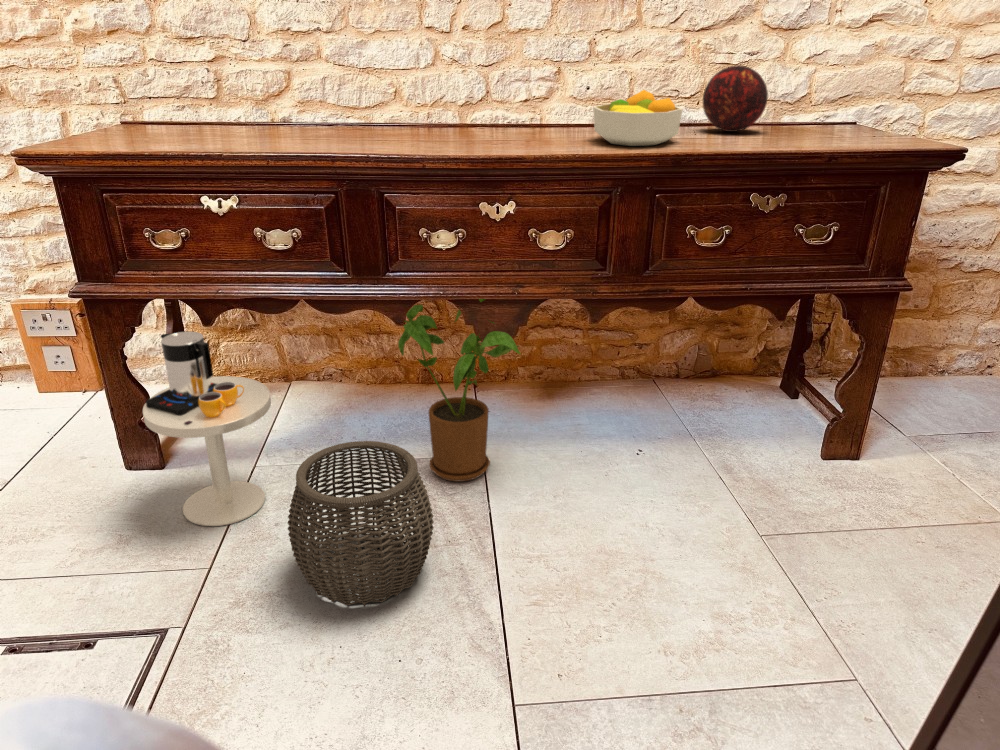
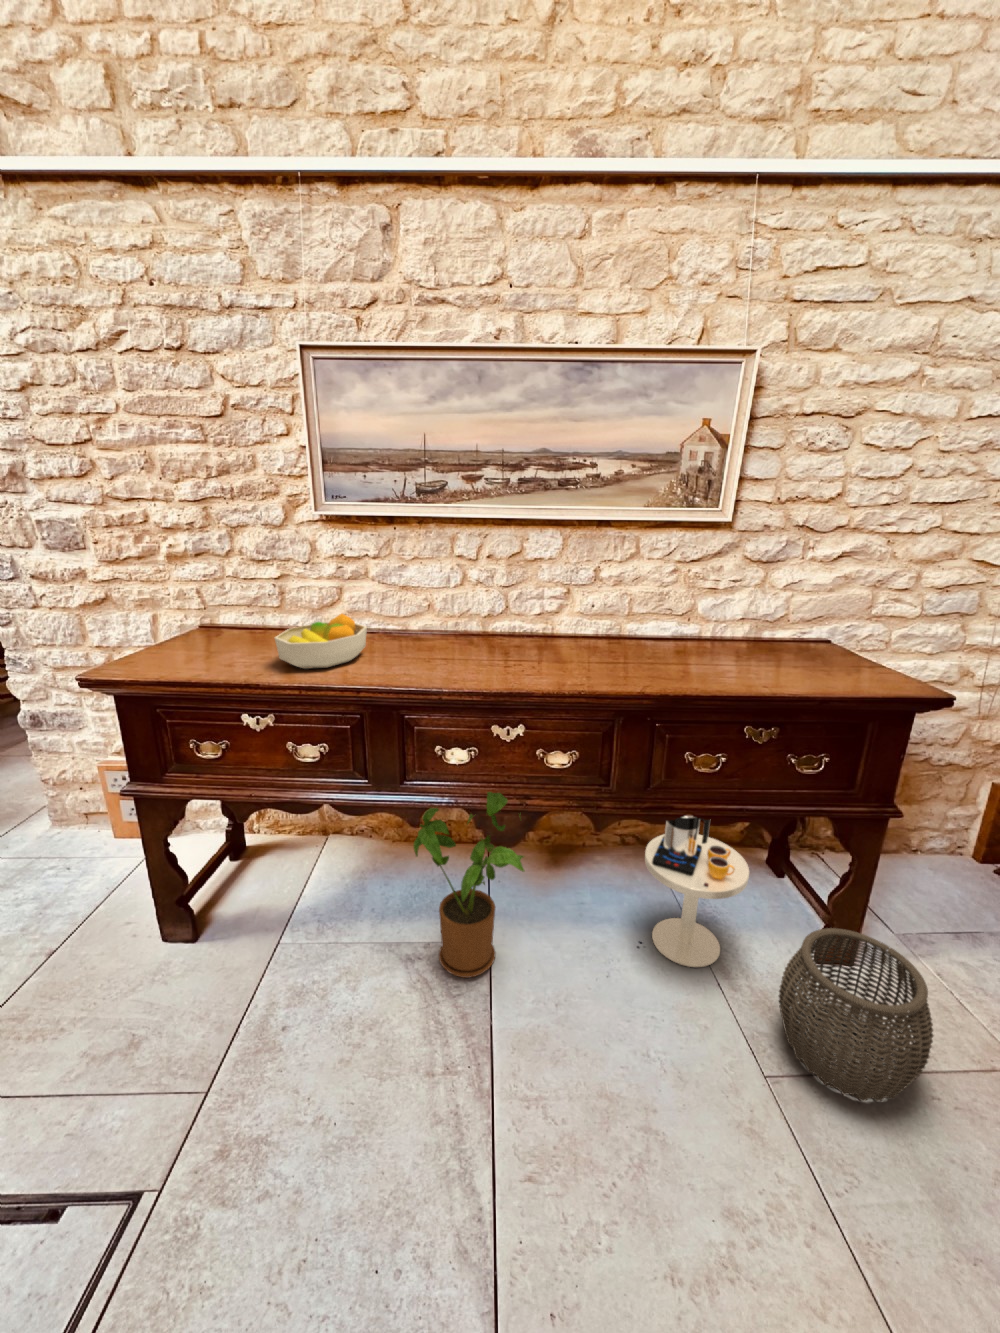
decorative orb: present [703,65,768,132] -> none [694,595,753,650]
fruit bowl: present [593,90,683,146] -> present [275,614,367,669]
side table: present [143,332,271,526] -> present [645,816,749,967]
woven basket: present [288,441,434,606] -> present [779,928,933,1101]

